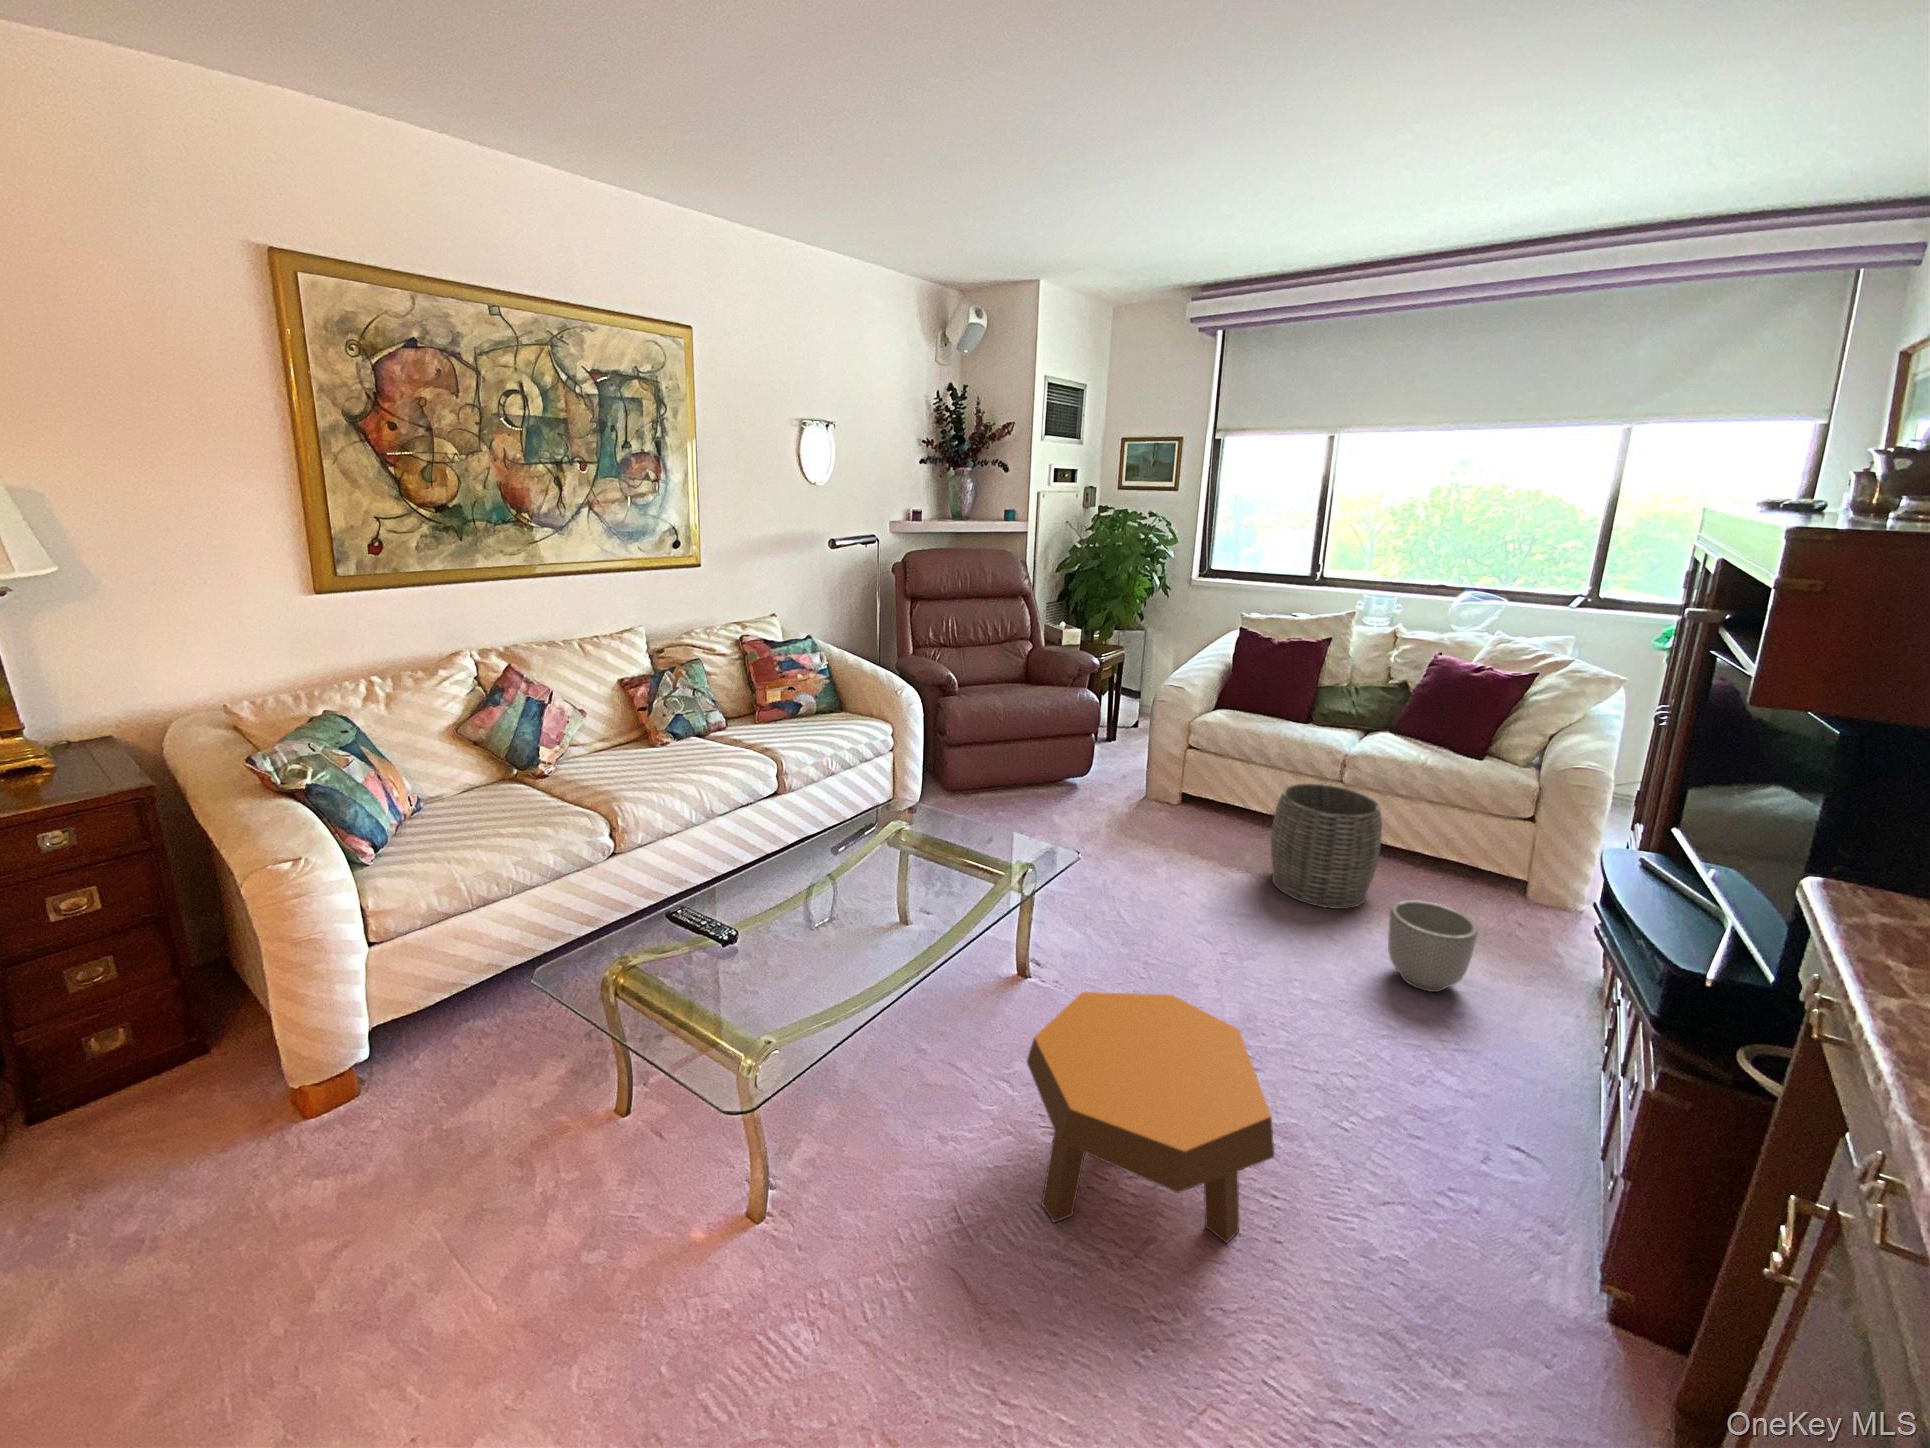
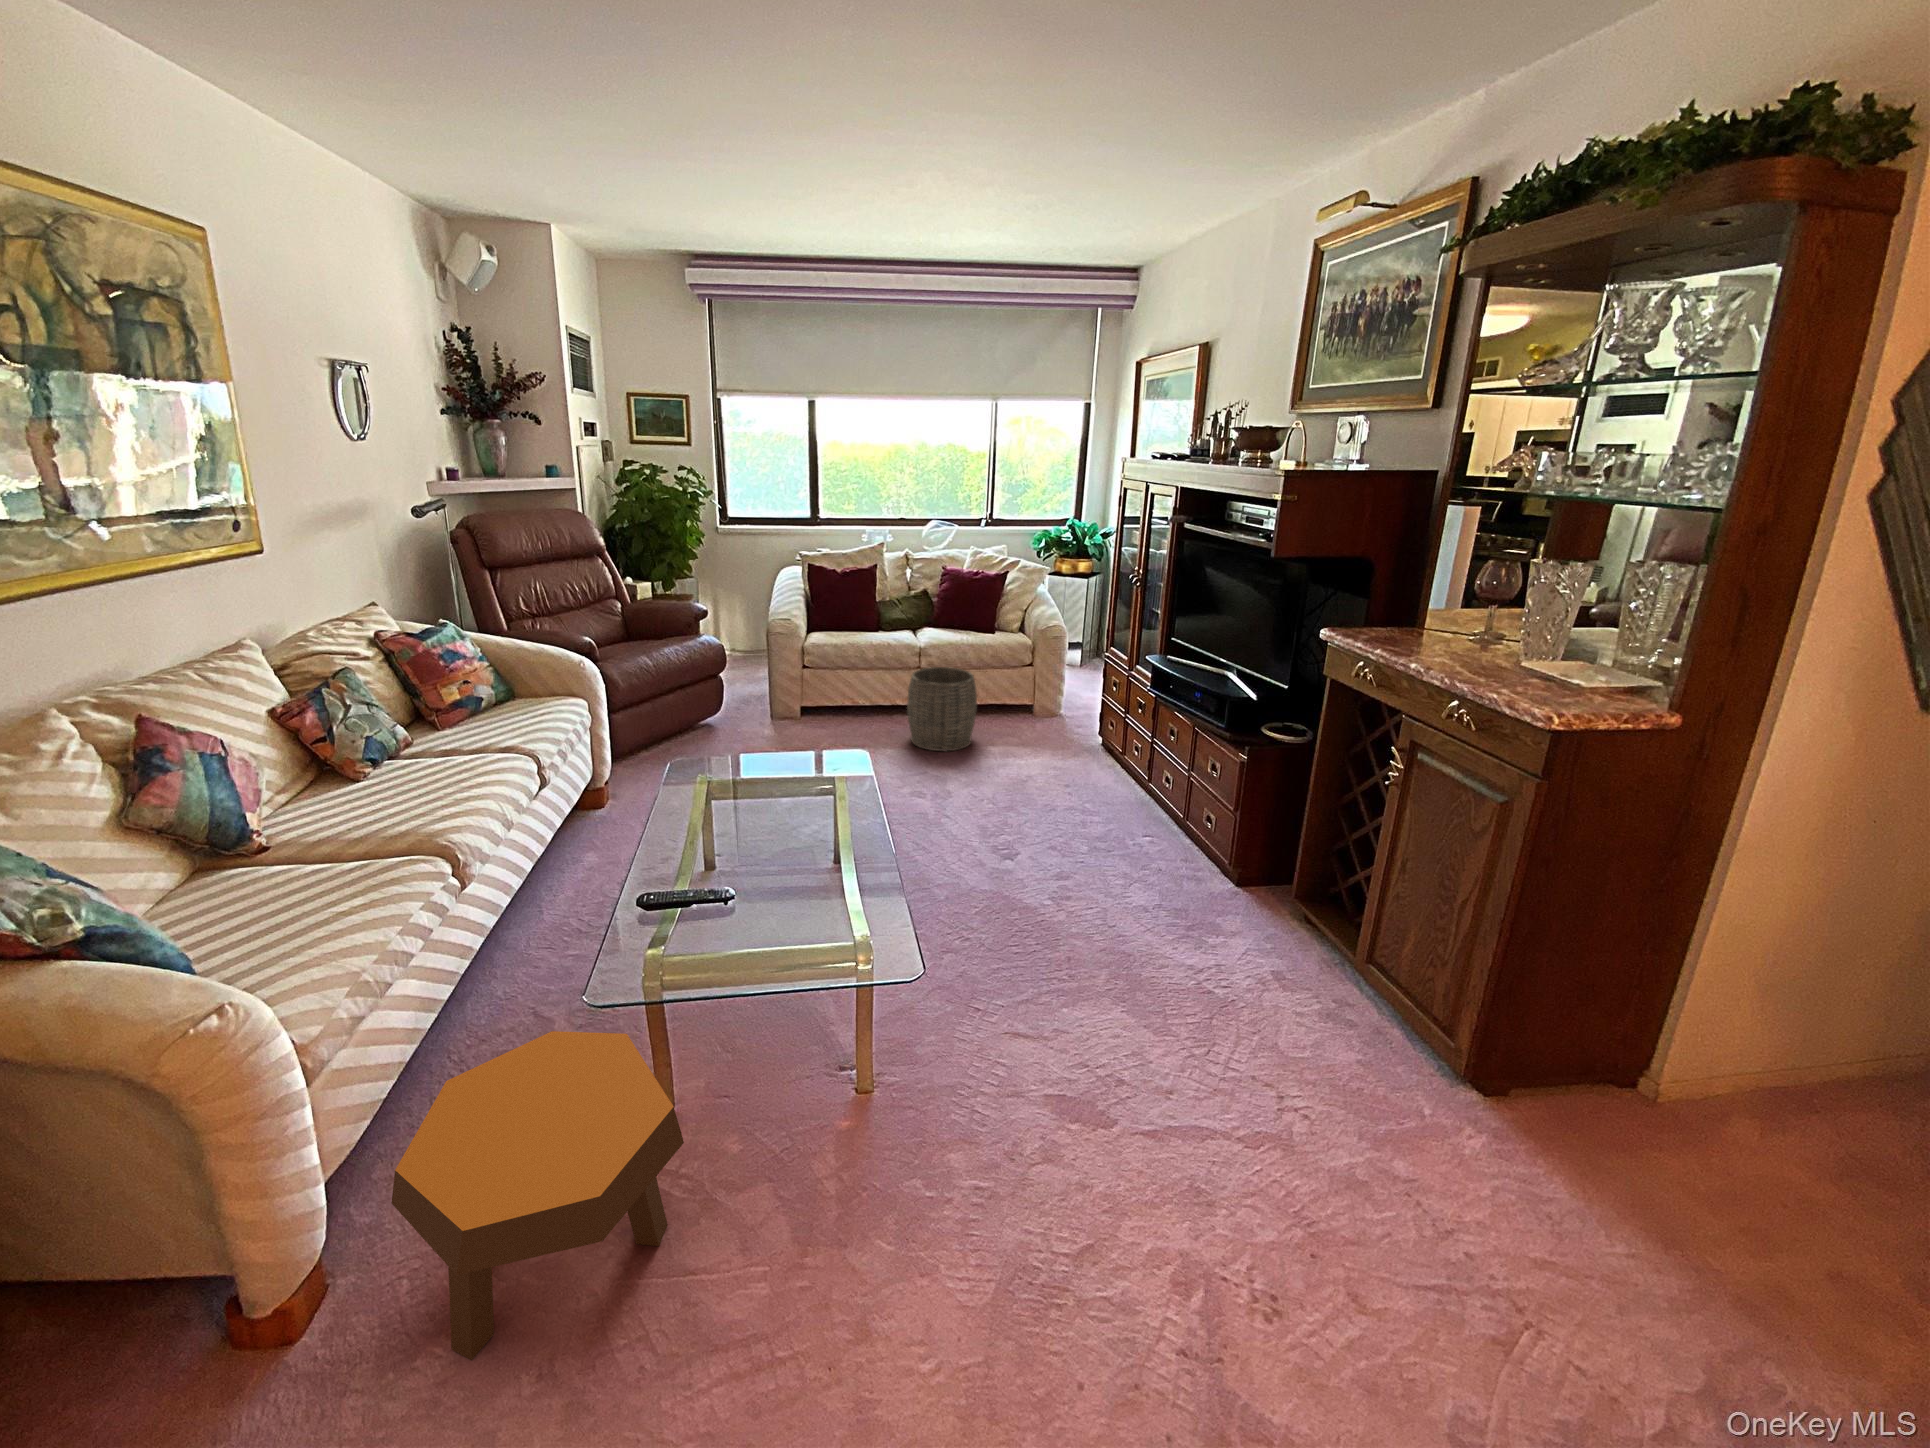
planter: present [1388,900,1478,992] -> none [1016,720,1063,774]
footstool: present [1027,992,1274,1243] -> present [391,1031,684,1360]

